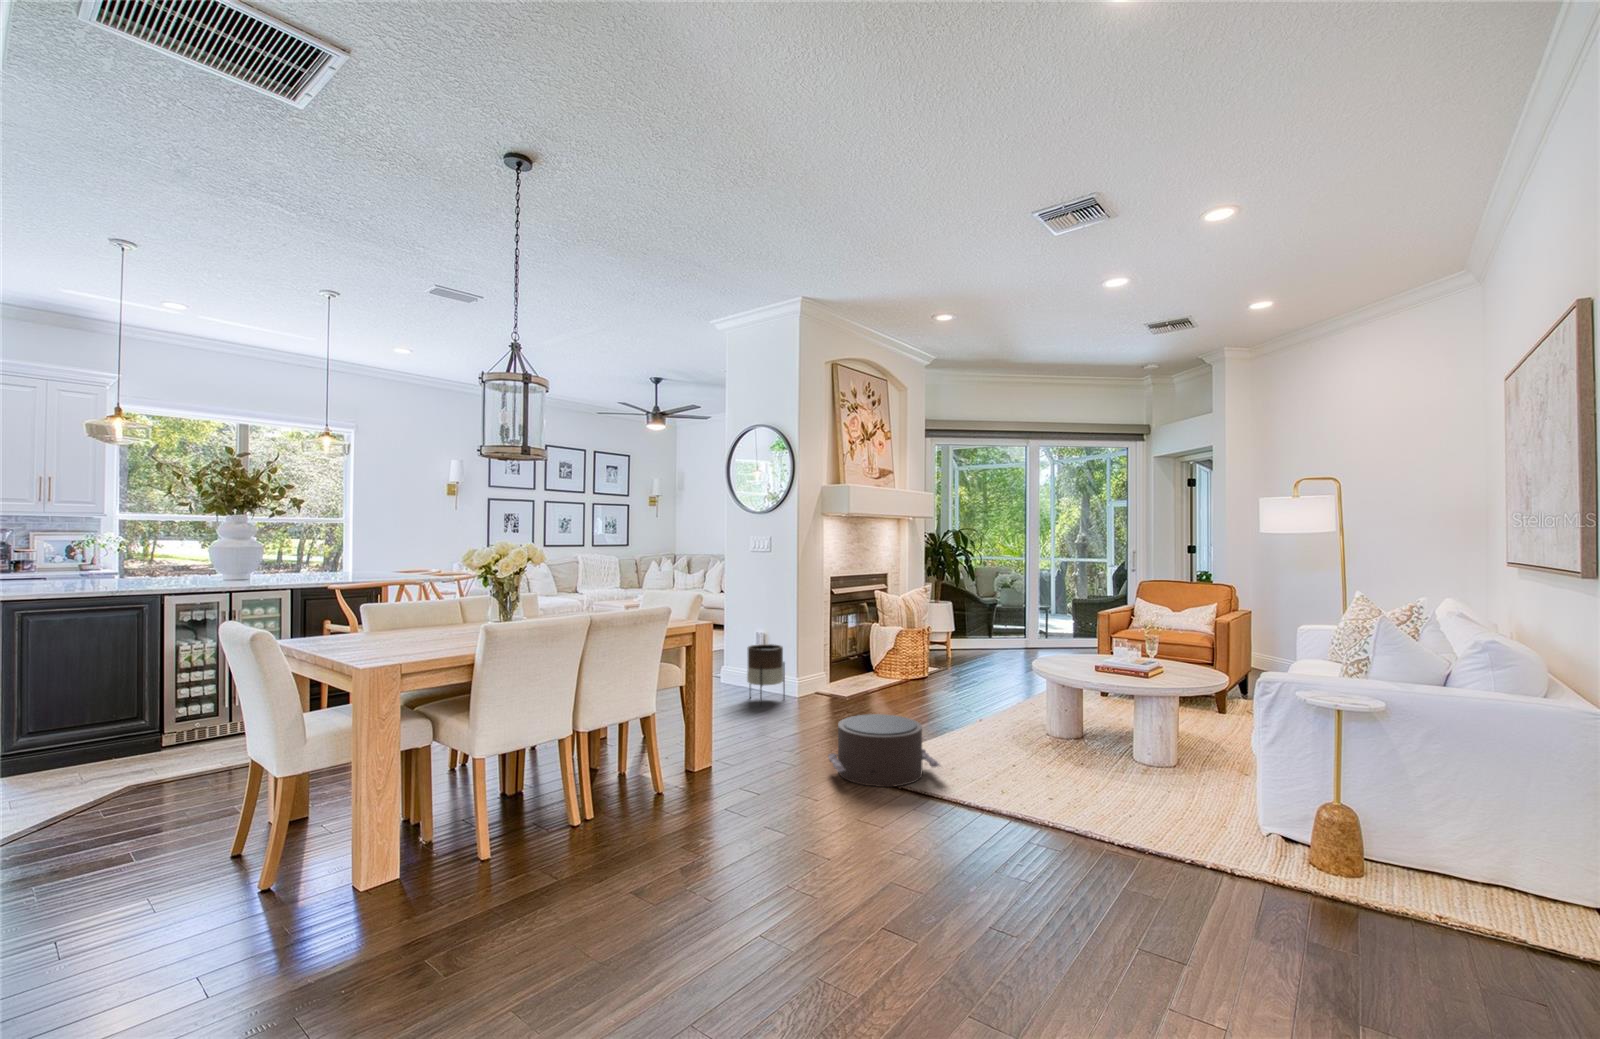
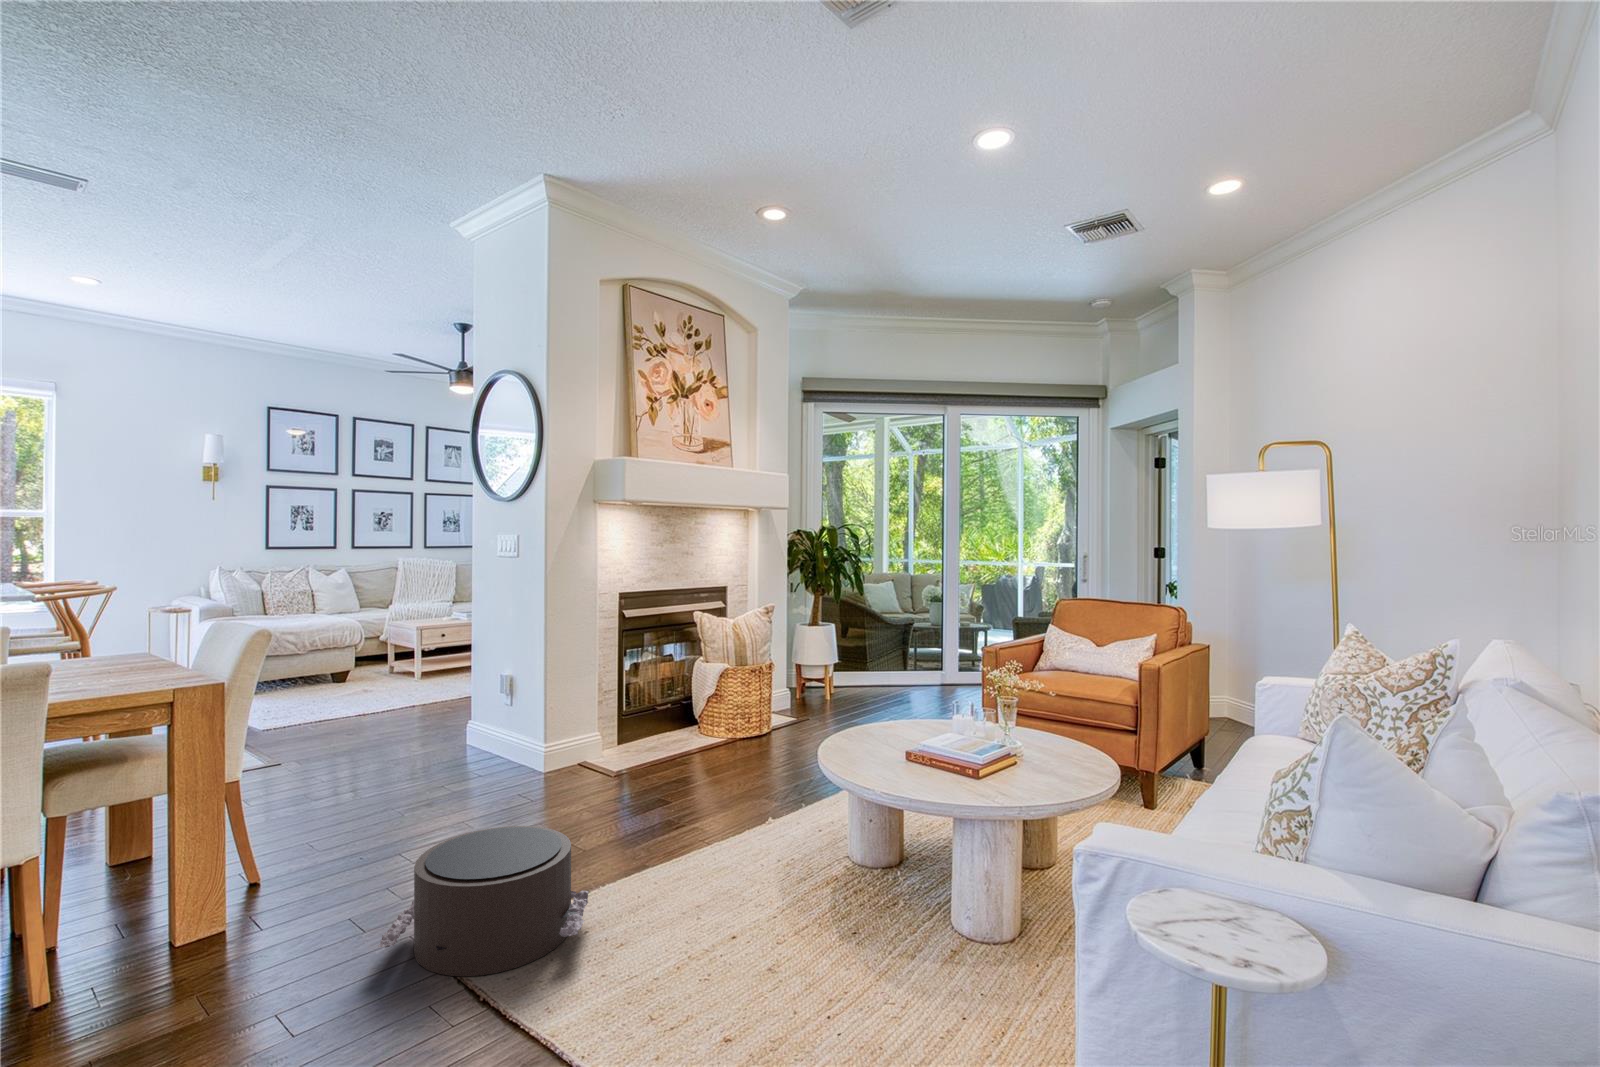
planter: present [747,644,785,704] -> none [463,688,524,782]

